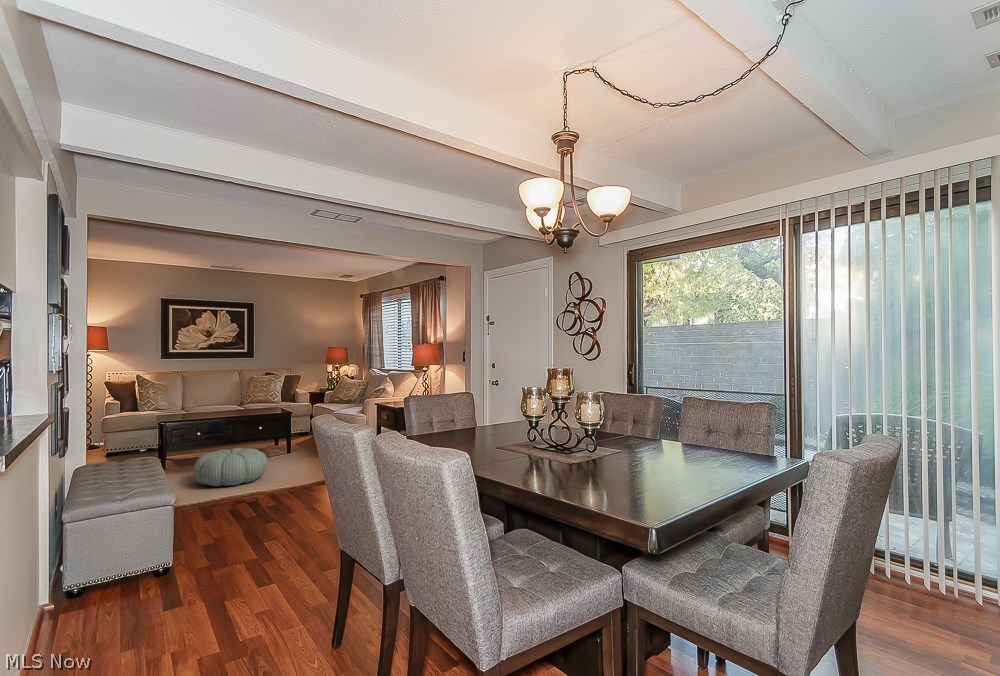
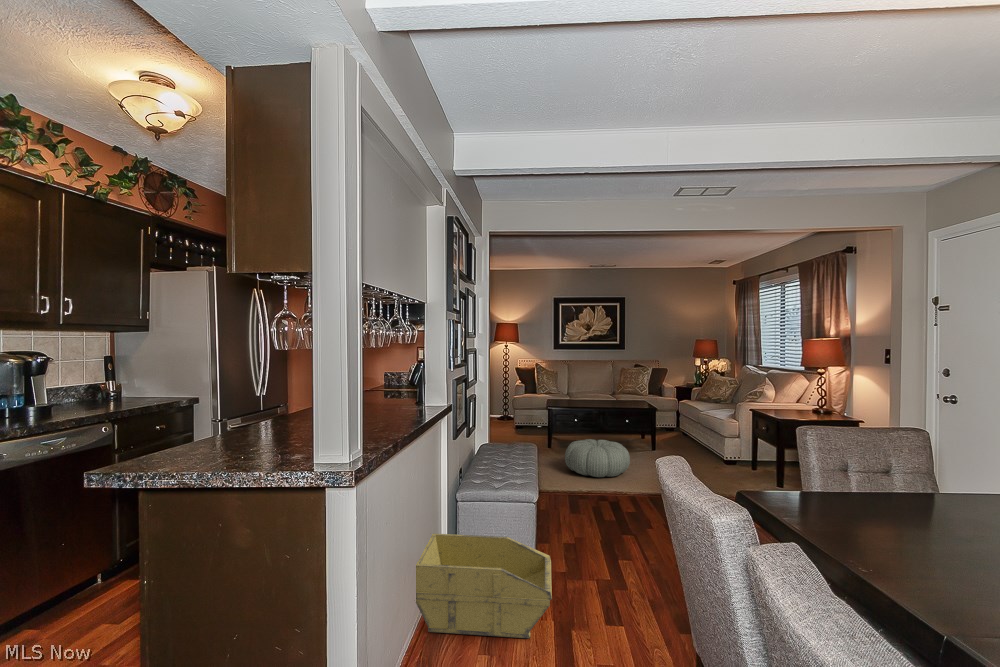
storage bin: none [41,539,216,652] -> present [416,534,552,638]

